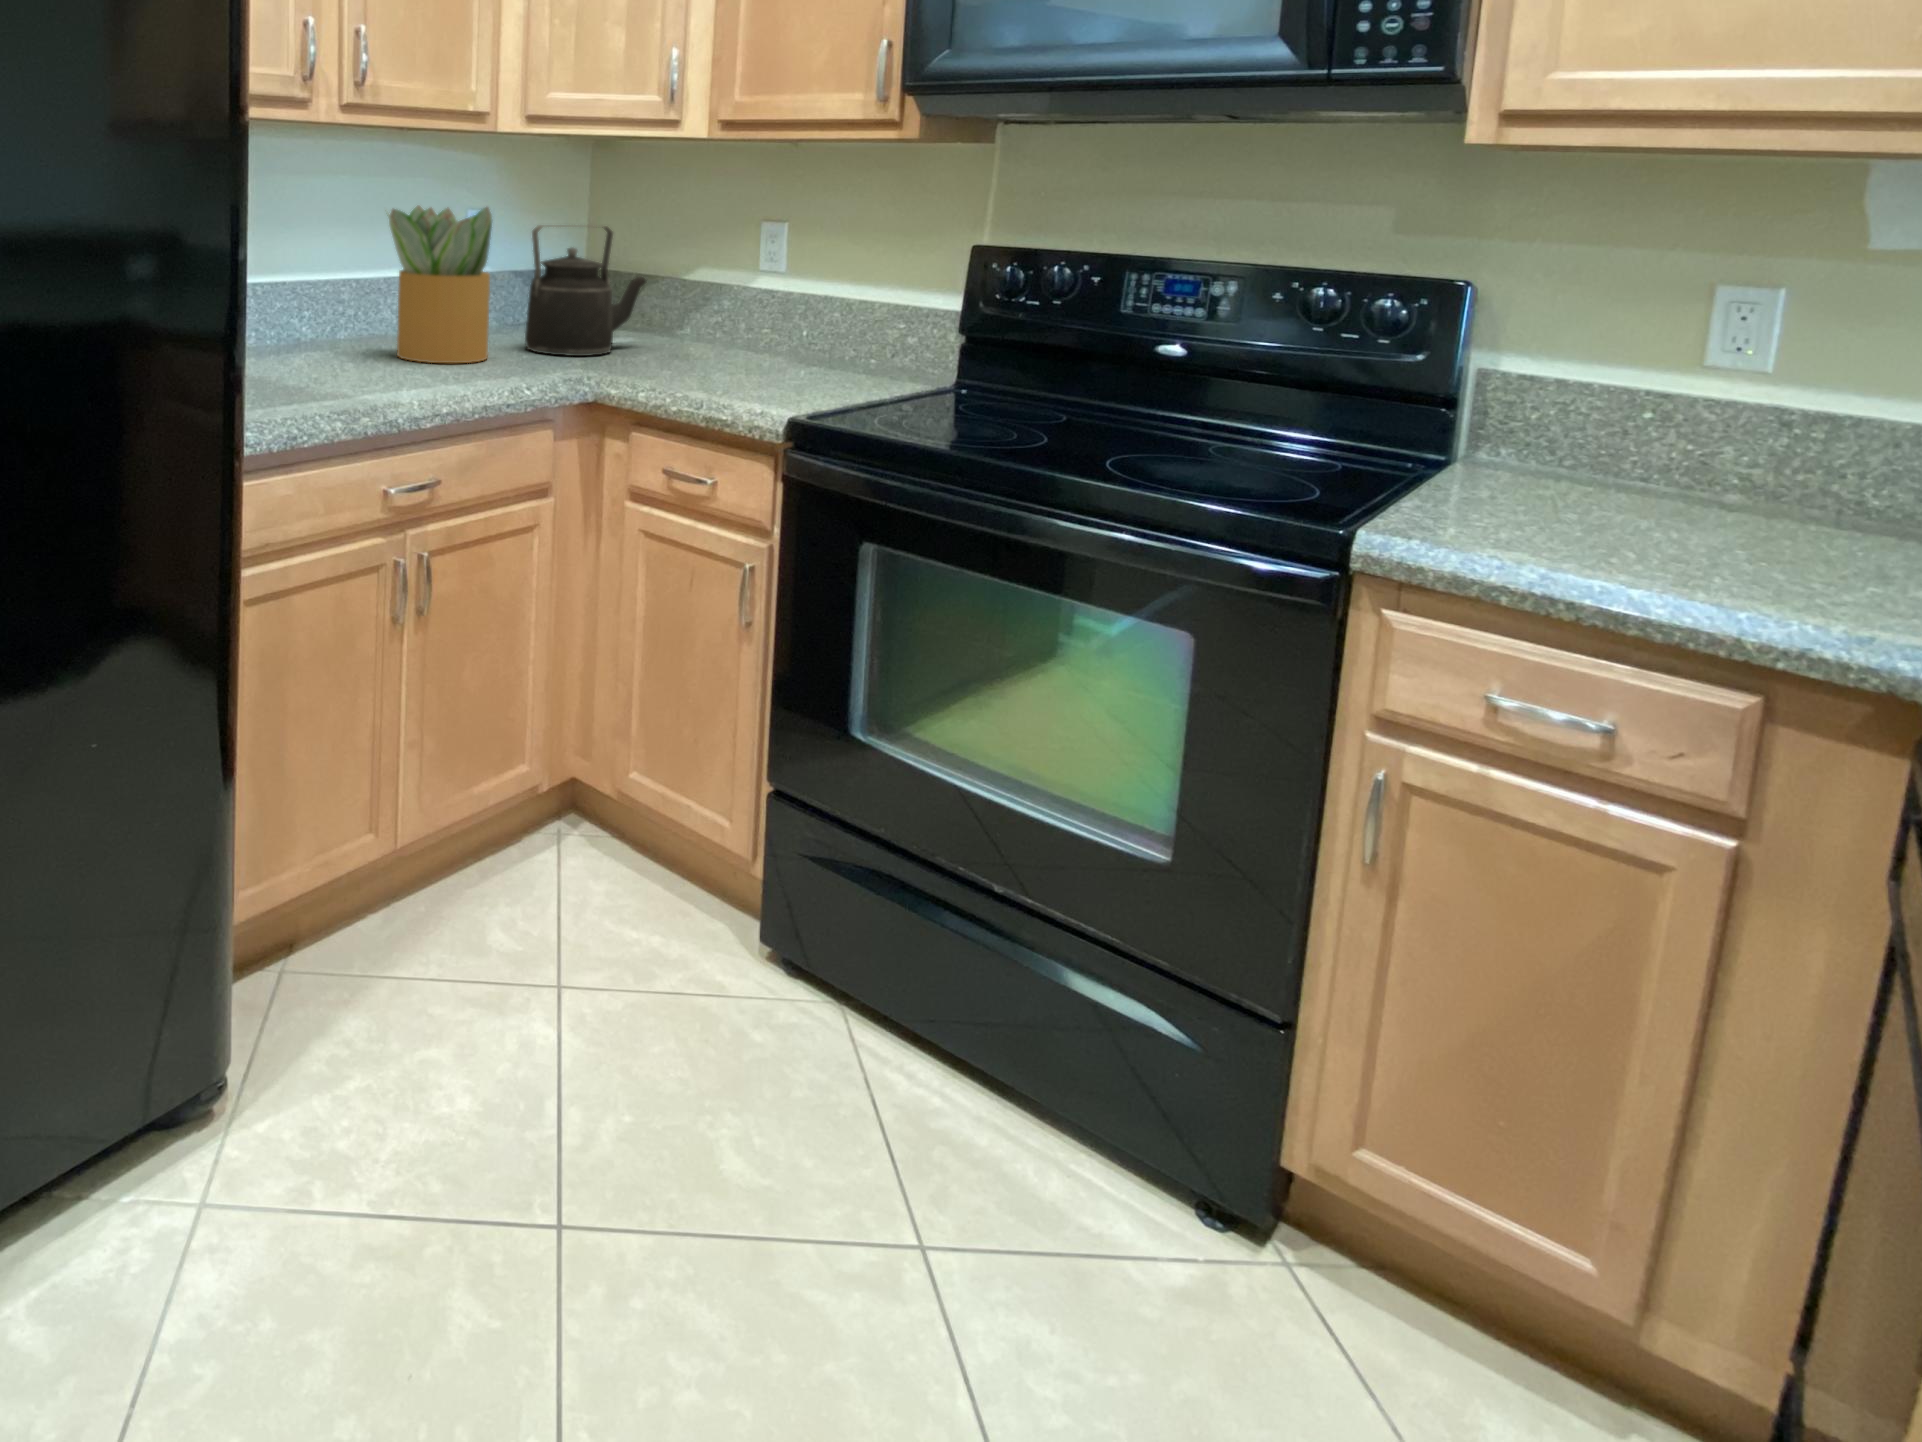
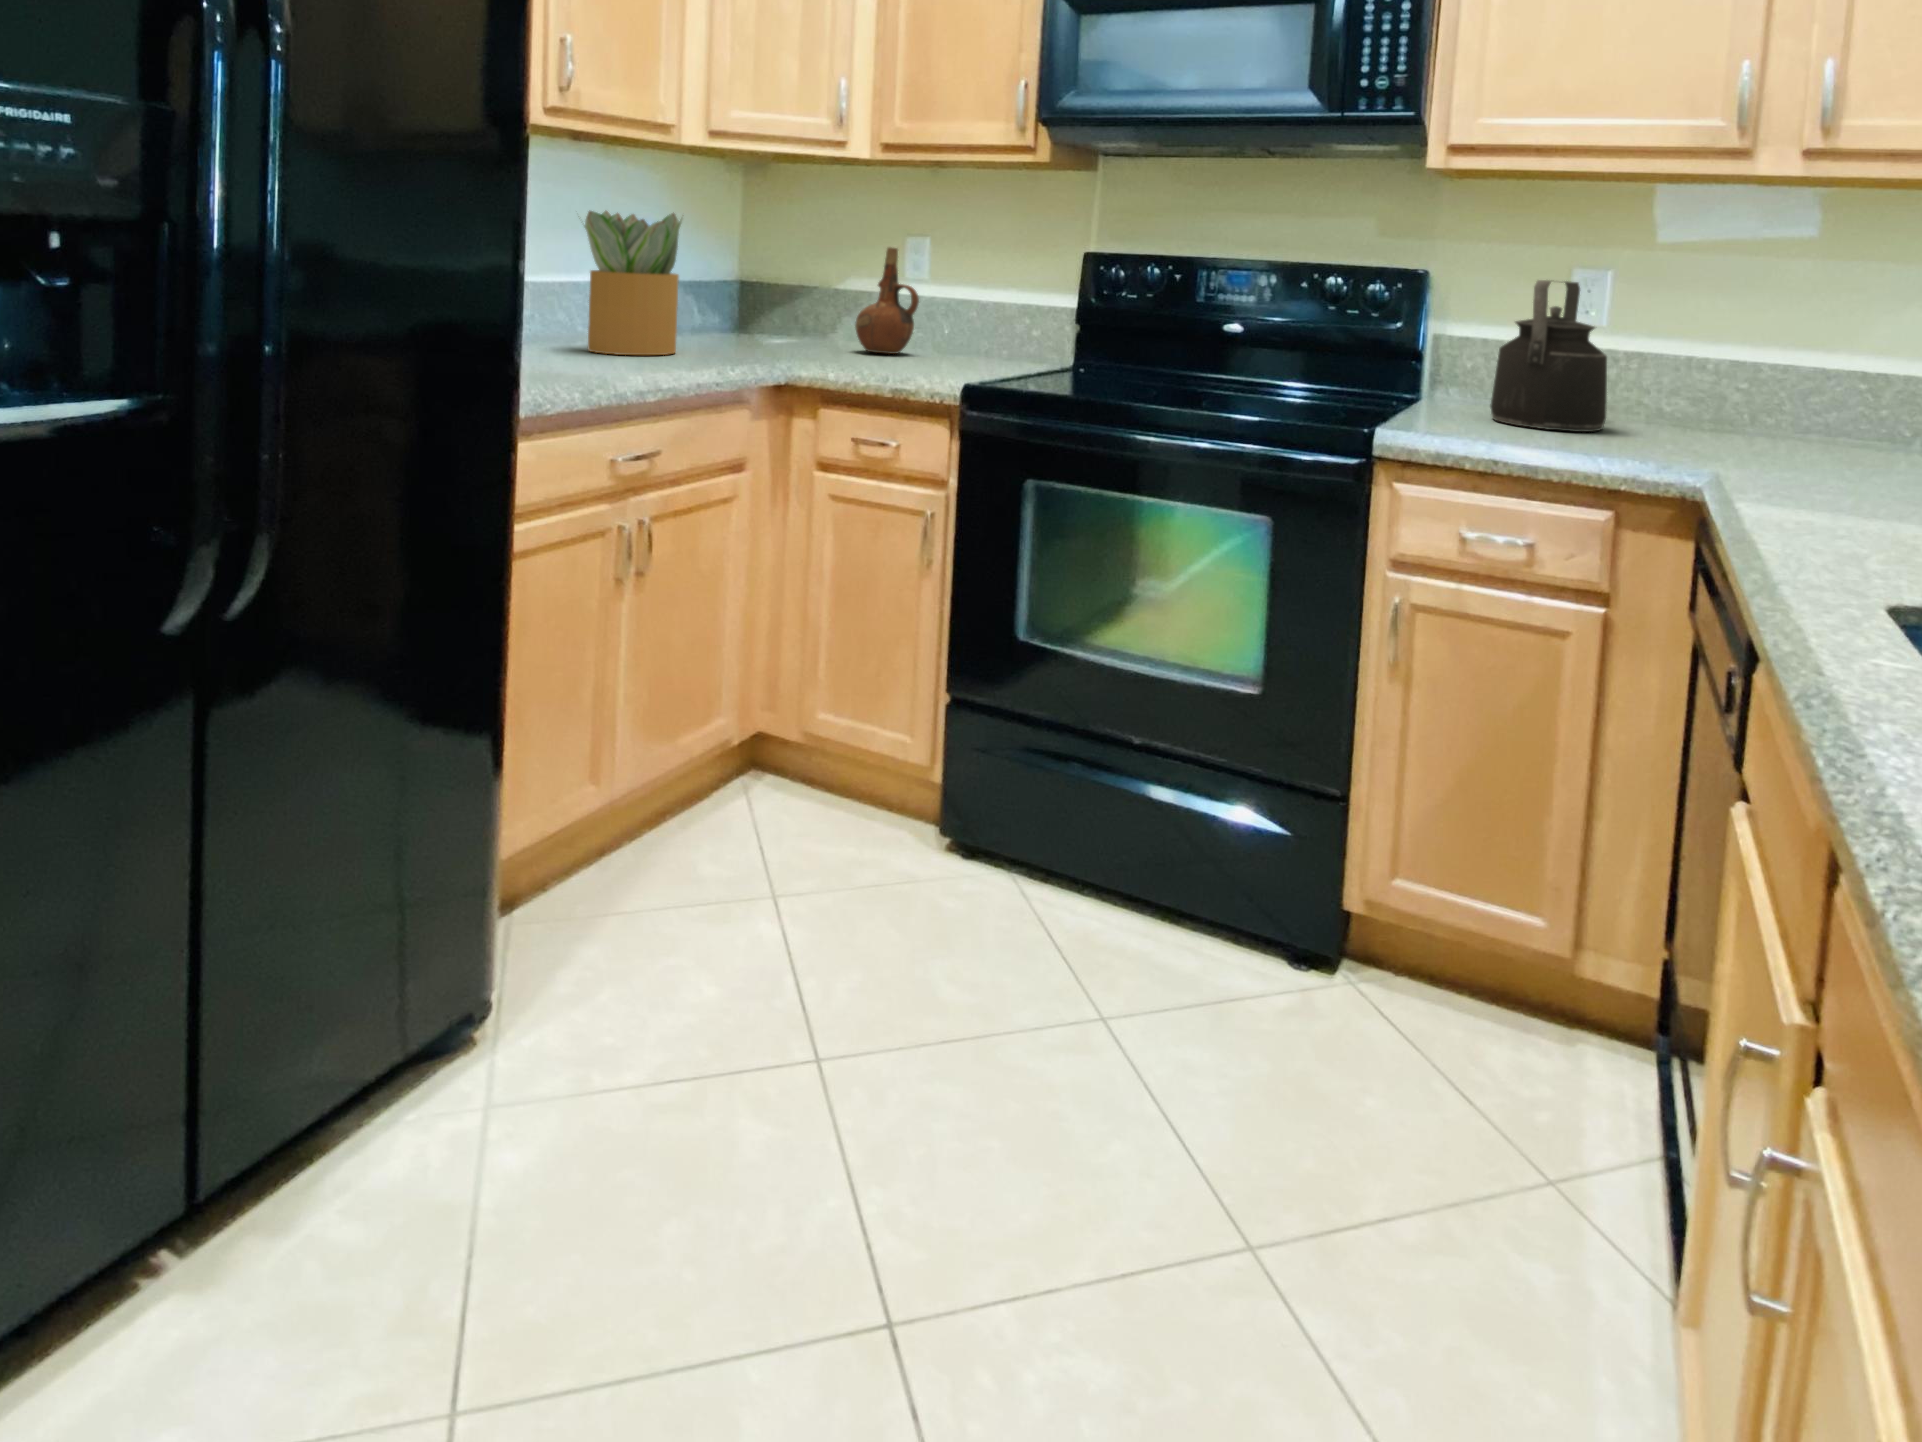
kettle: present [525,225,647,356] -> present [1490,280,1607,432]
ceramic pitcher: none [695,239,768,362] -> present [855,247,919,354]

